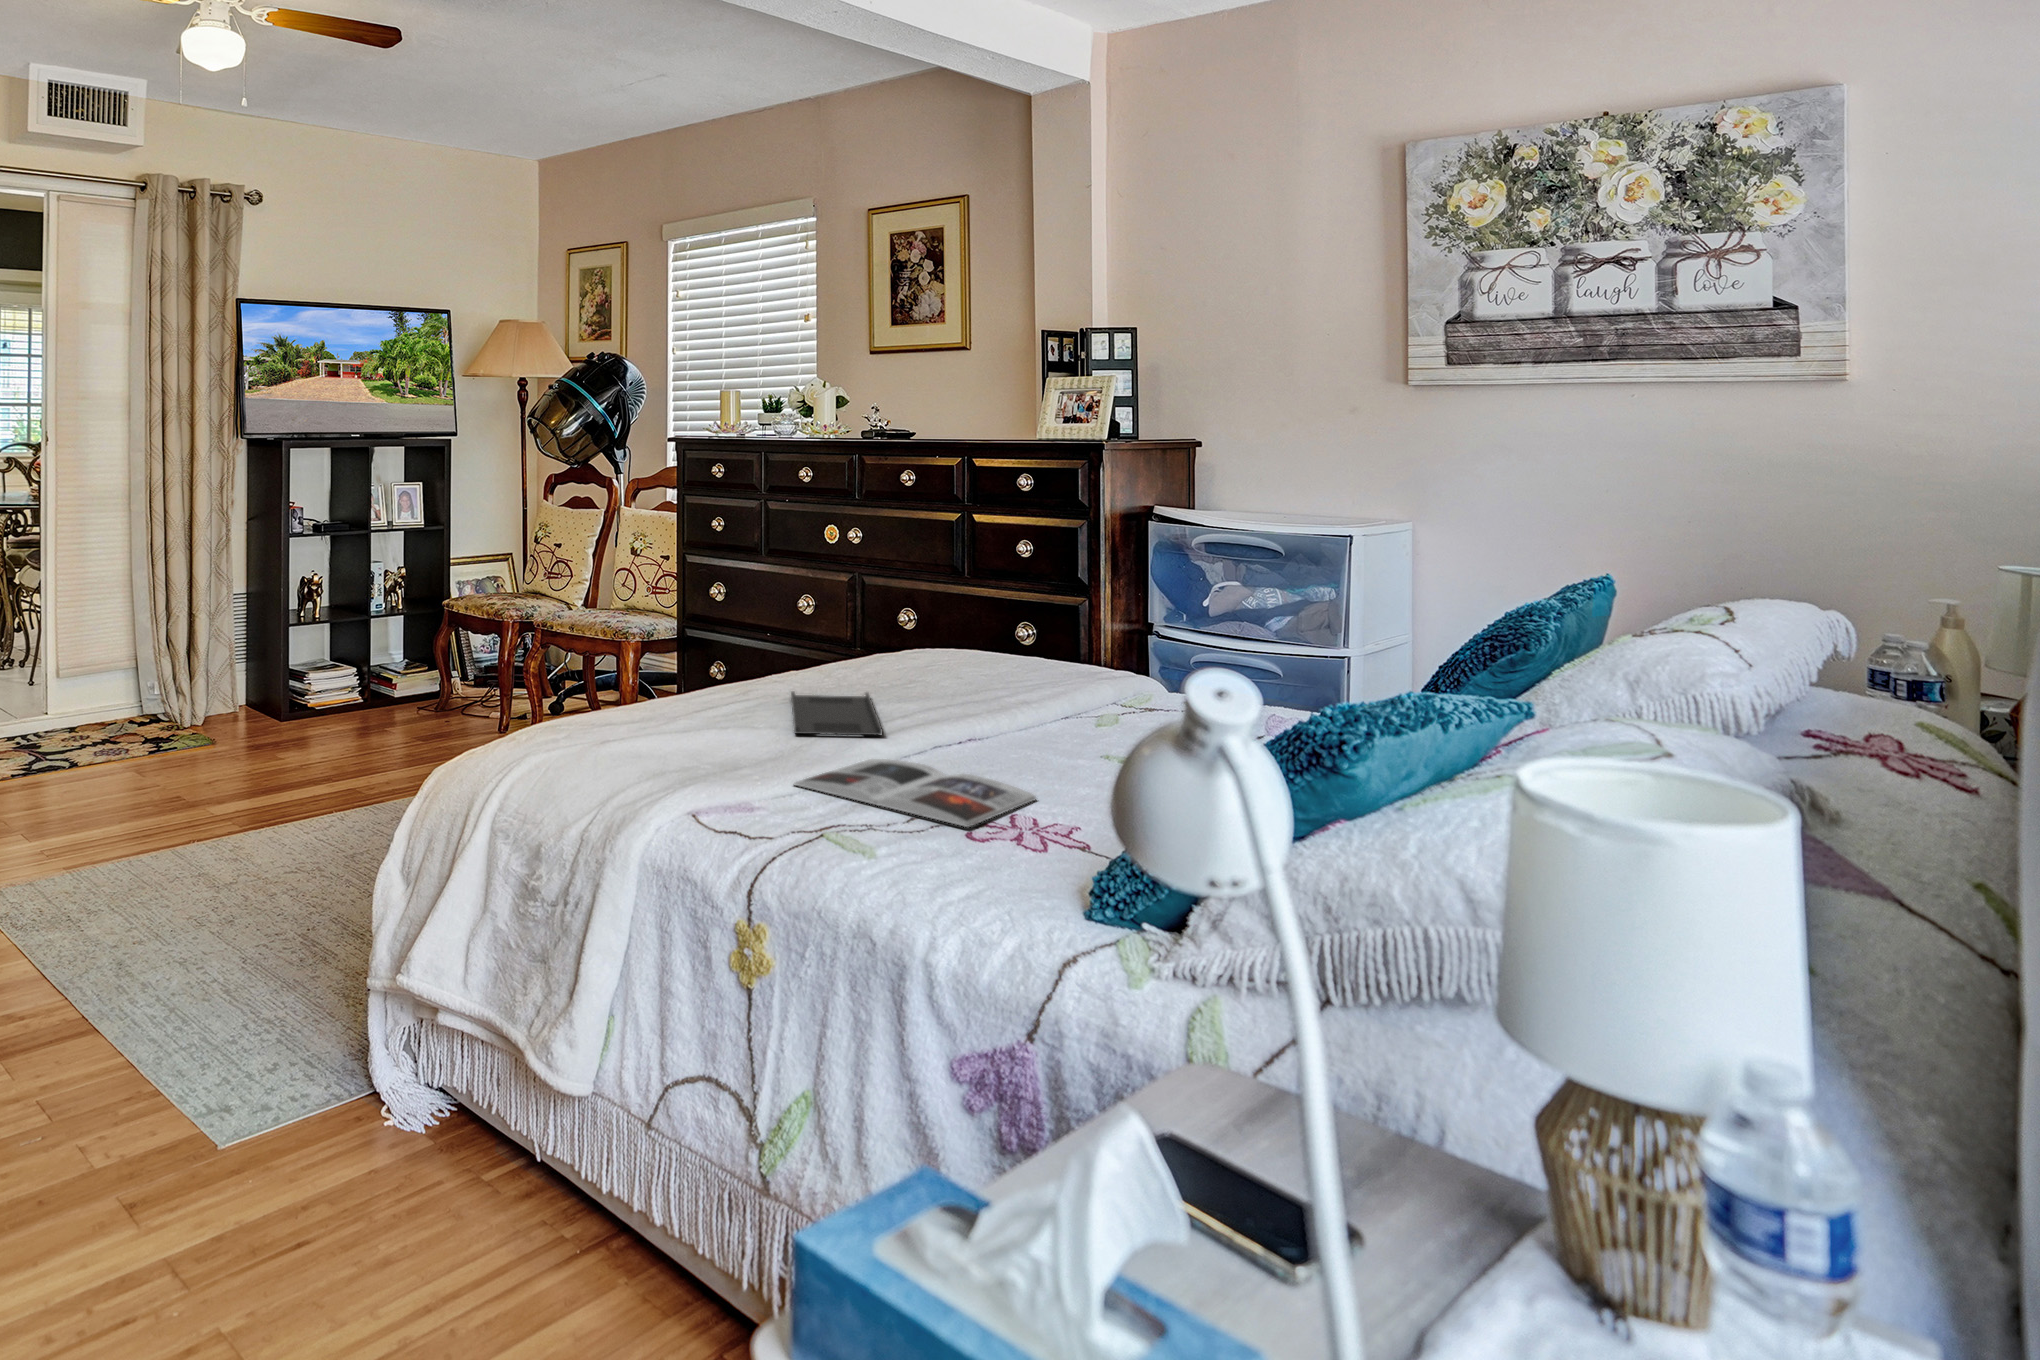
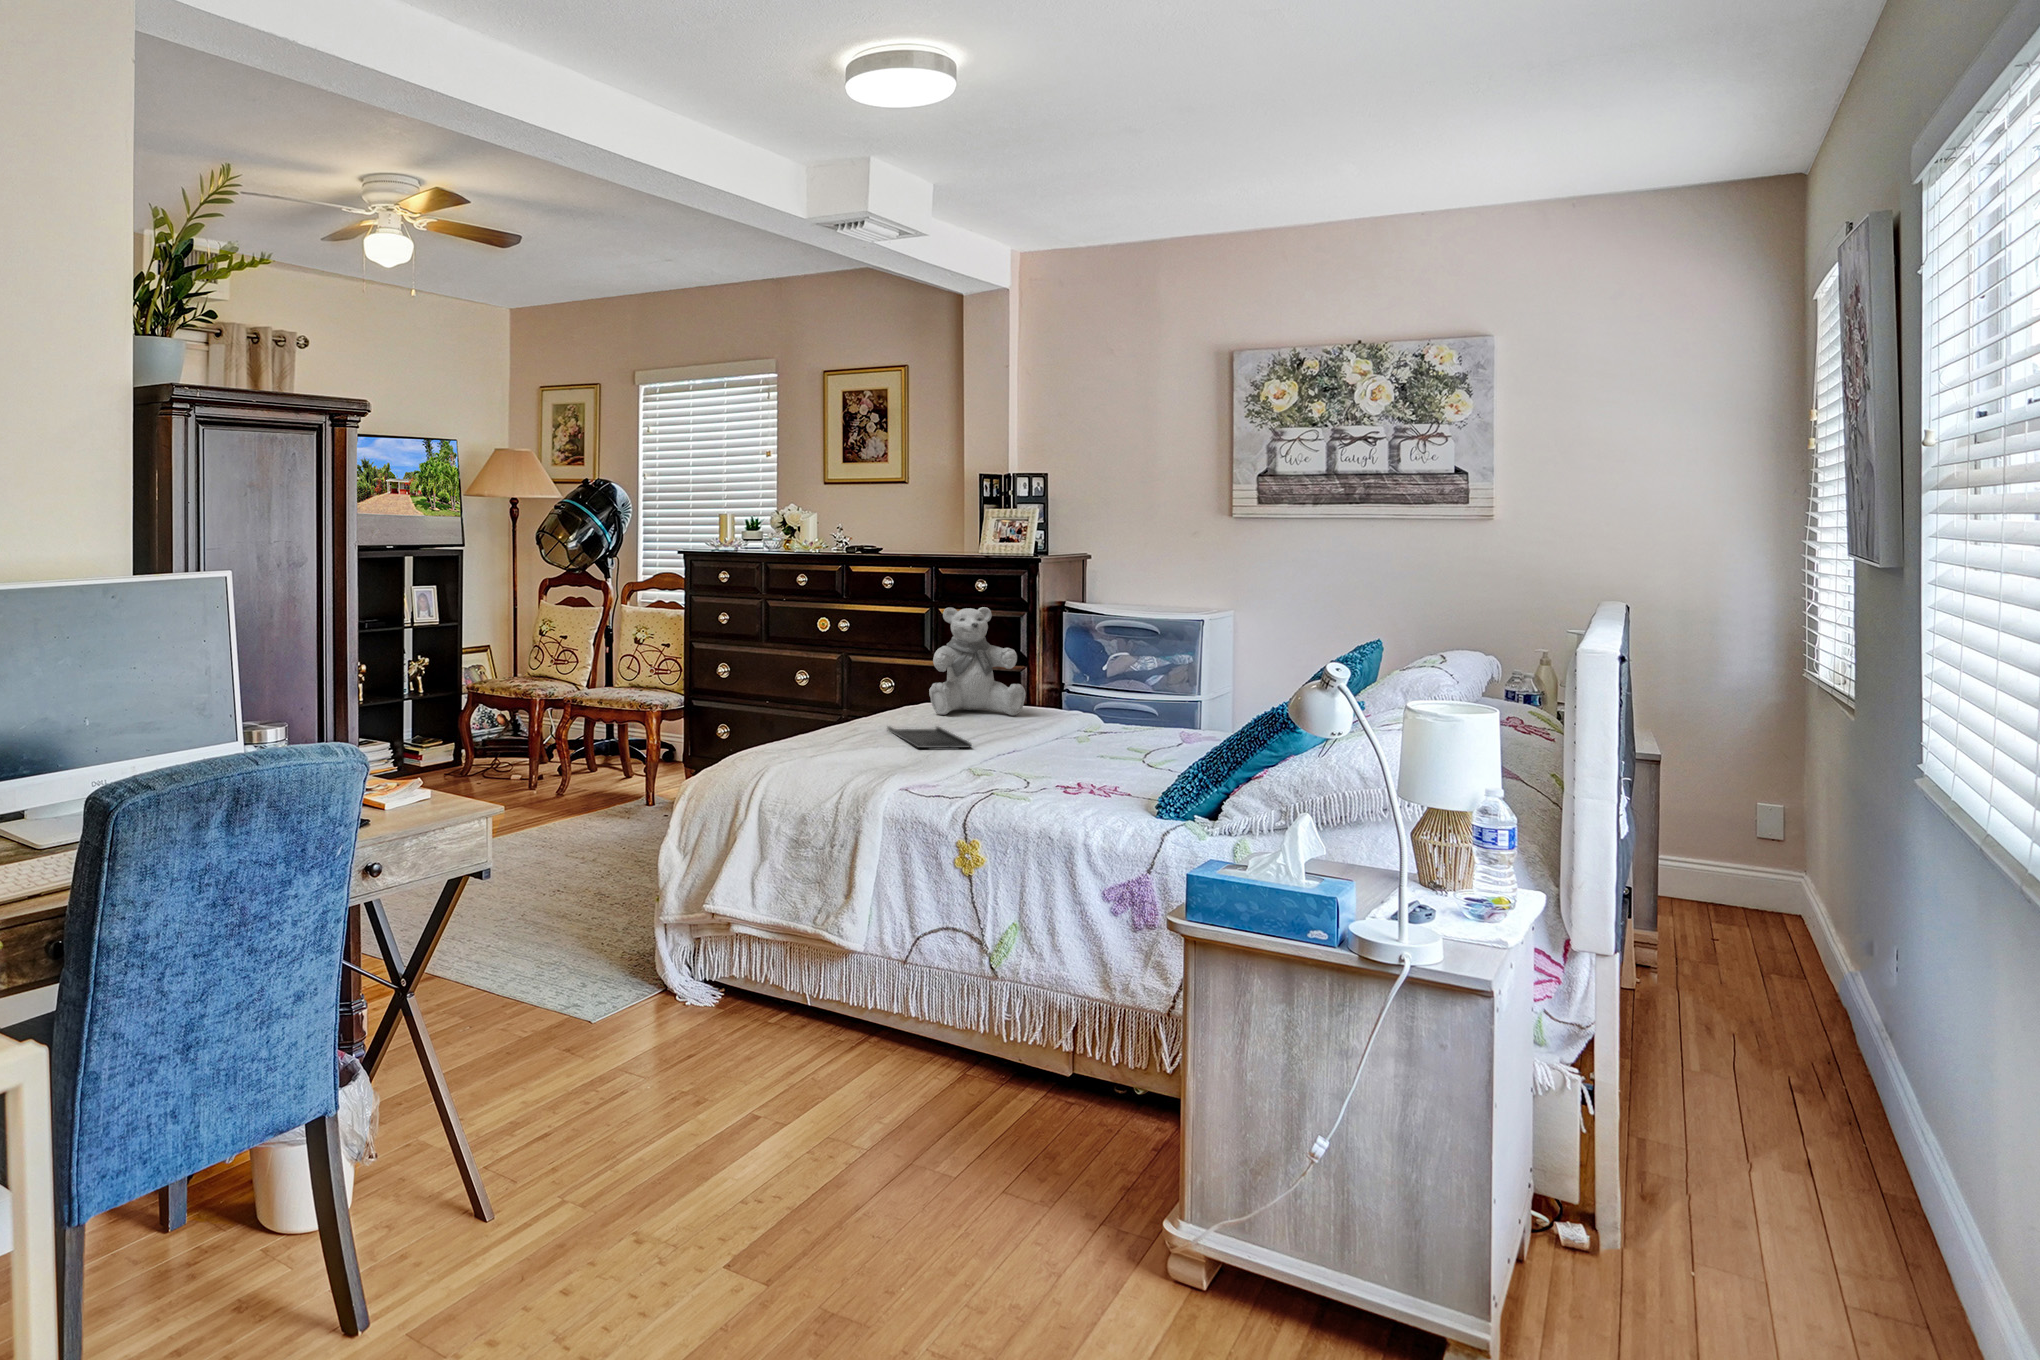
teddy bear: none [885,514,1030,675] -> present [929,607,1026,715]
magazine: present [794,759,1036,827] -> none [948,758,1093,786]

